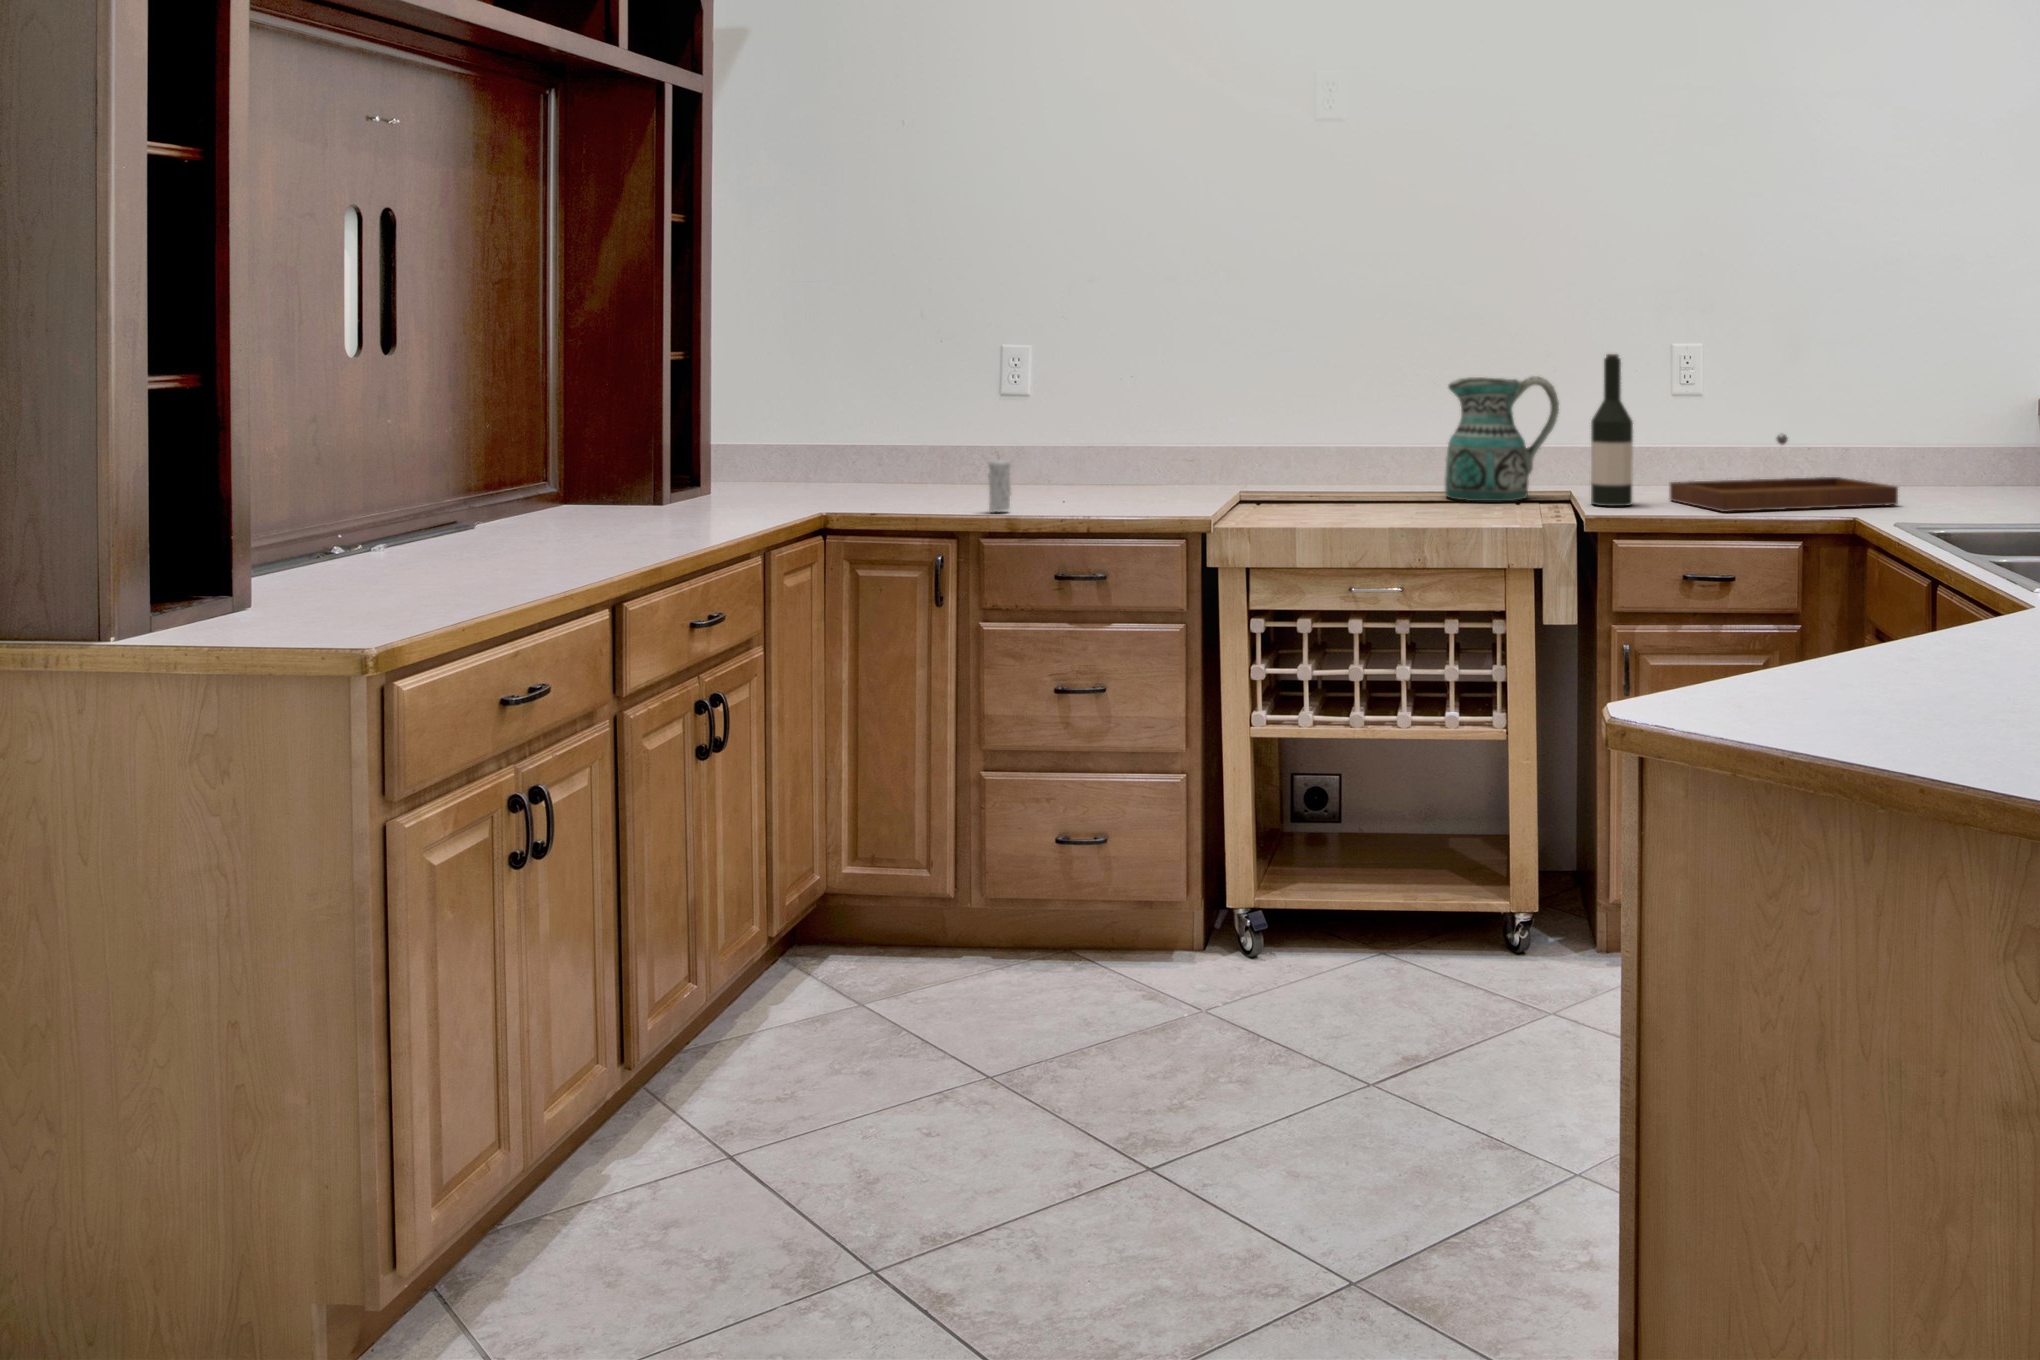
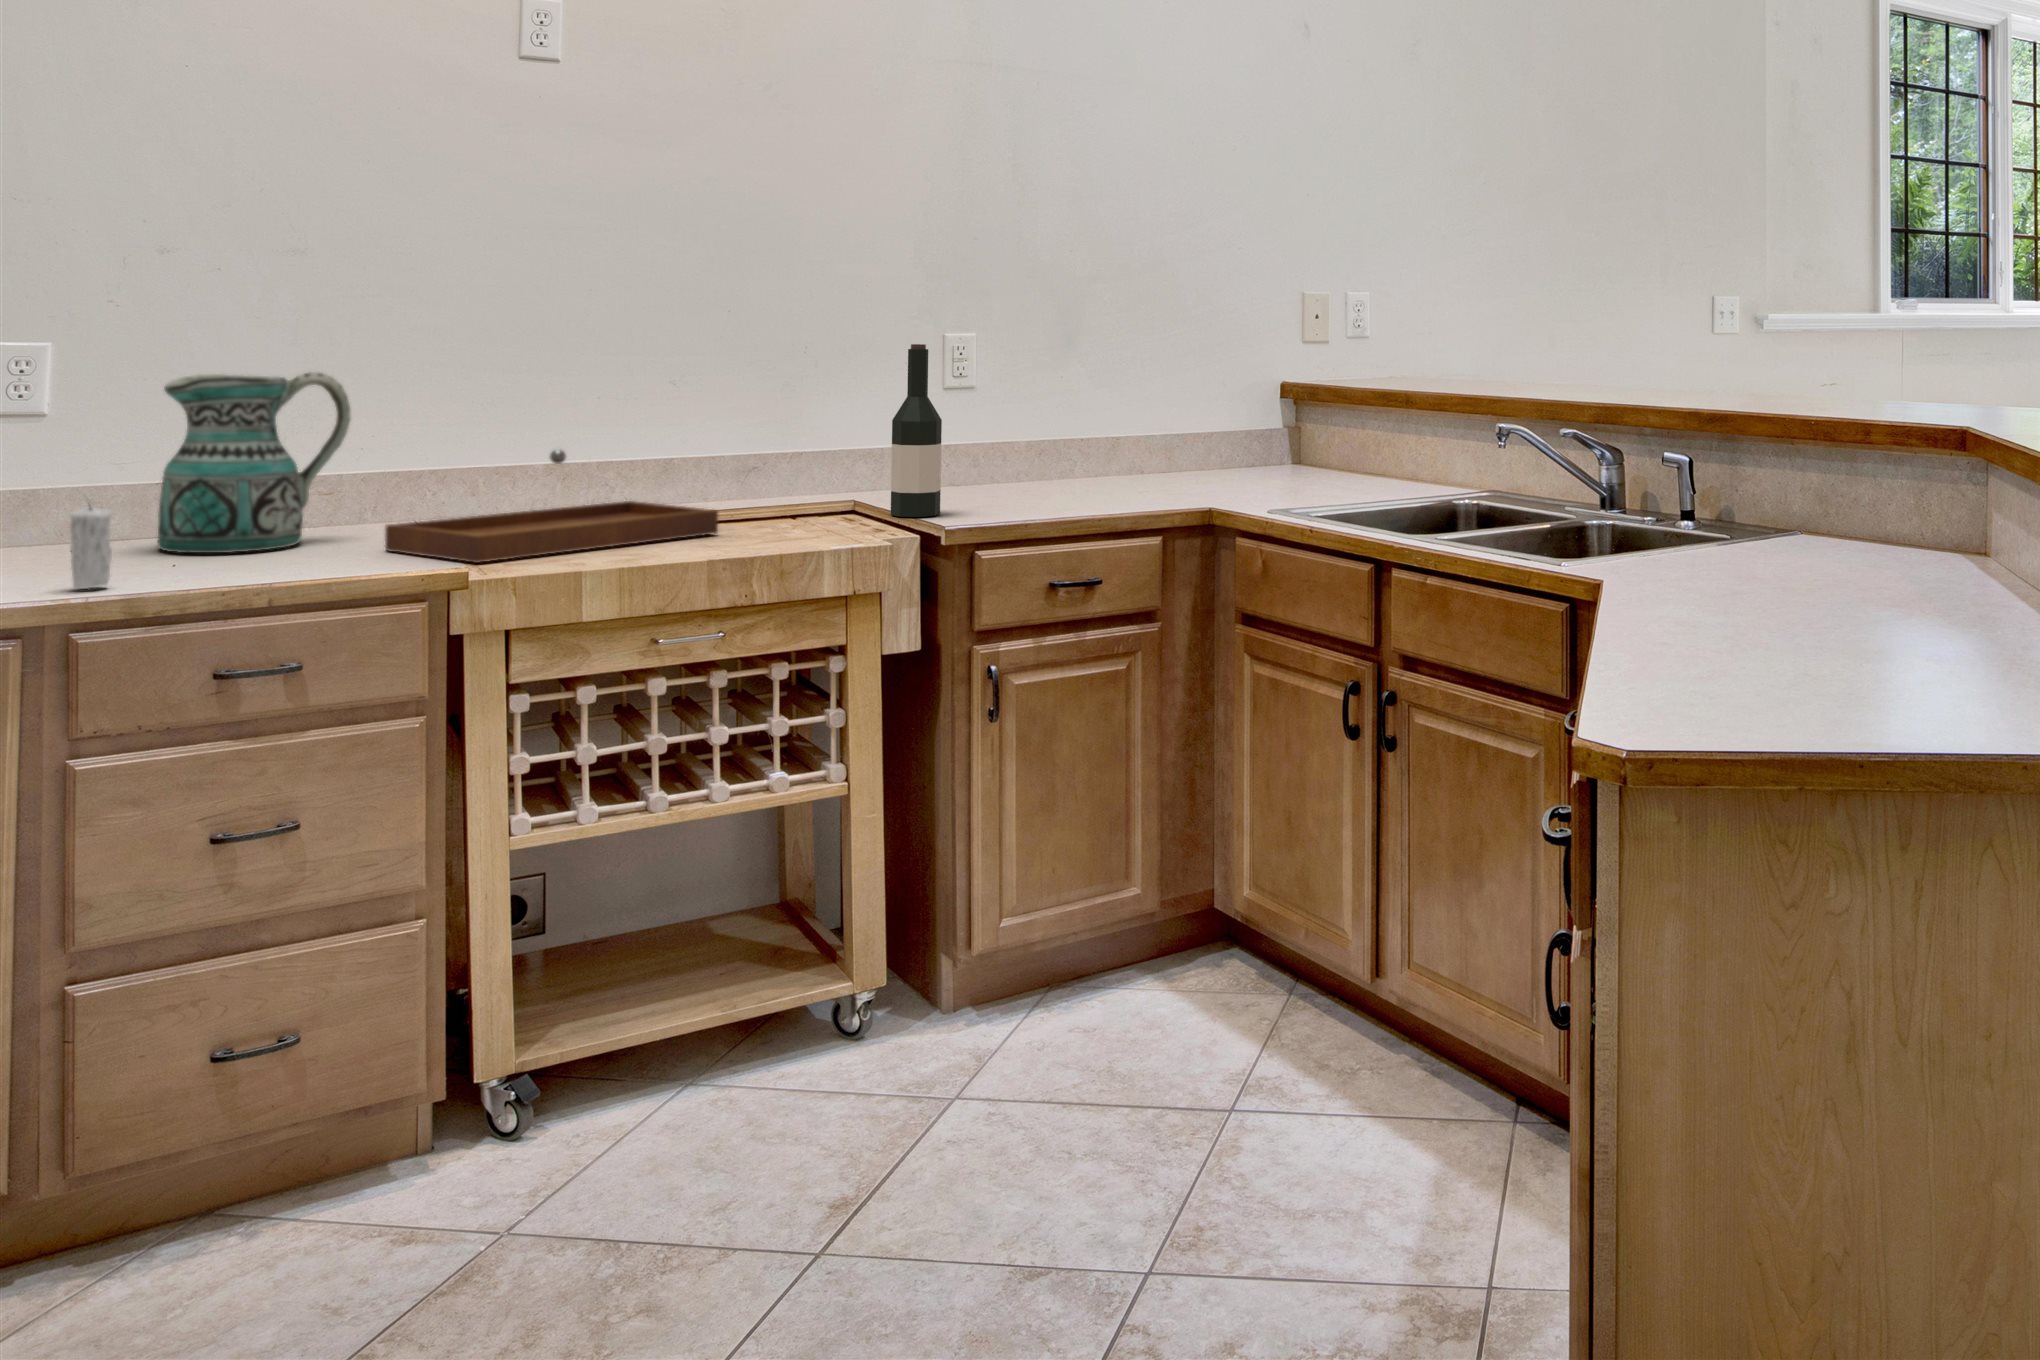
ceramic pitcher: present [1445,376,1559,501] -> present [158,372,350,553]
tray: present [1670,434,1898,512] -> present [385,449,718,563]

